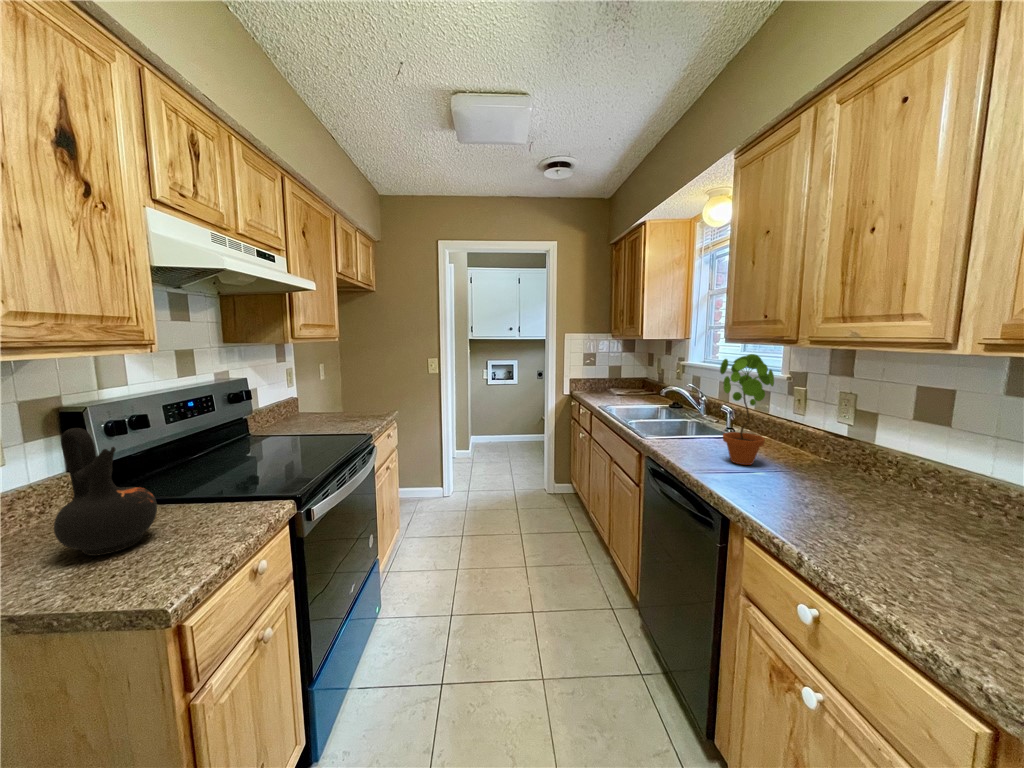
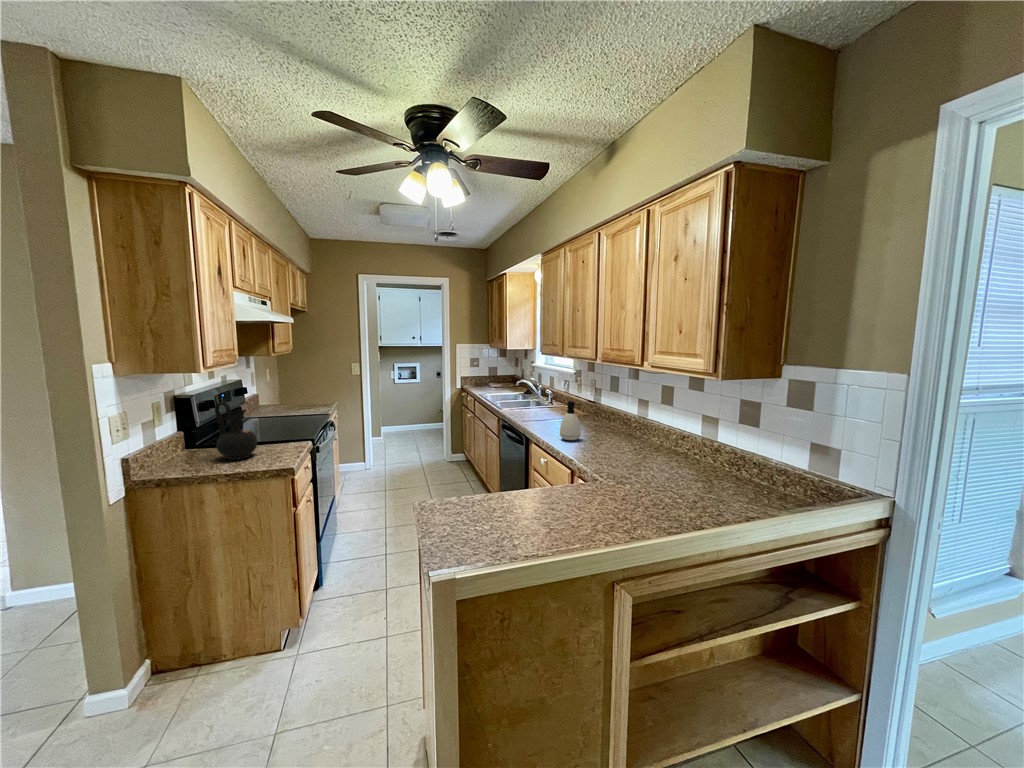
potted plant: present [720,354,774,465] -> none [533,362,556,417]
soap dispenser: none [865,461,966,580] -> present [560,401,581,440]

